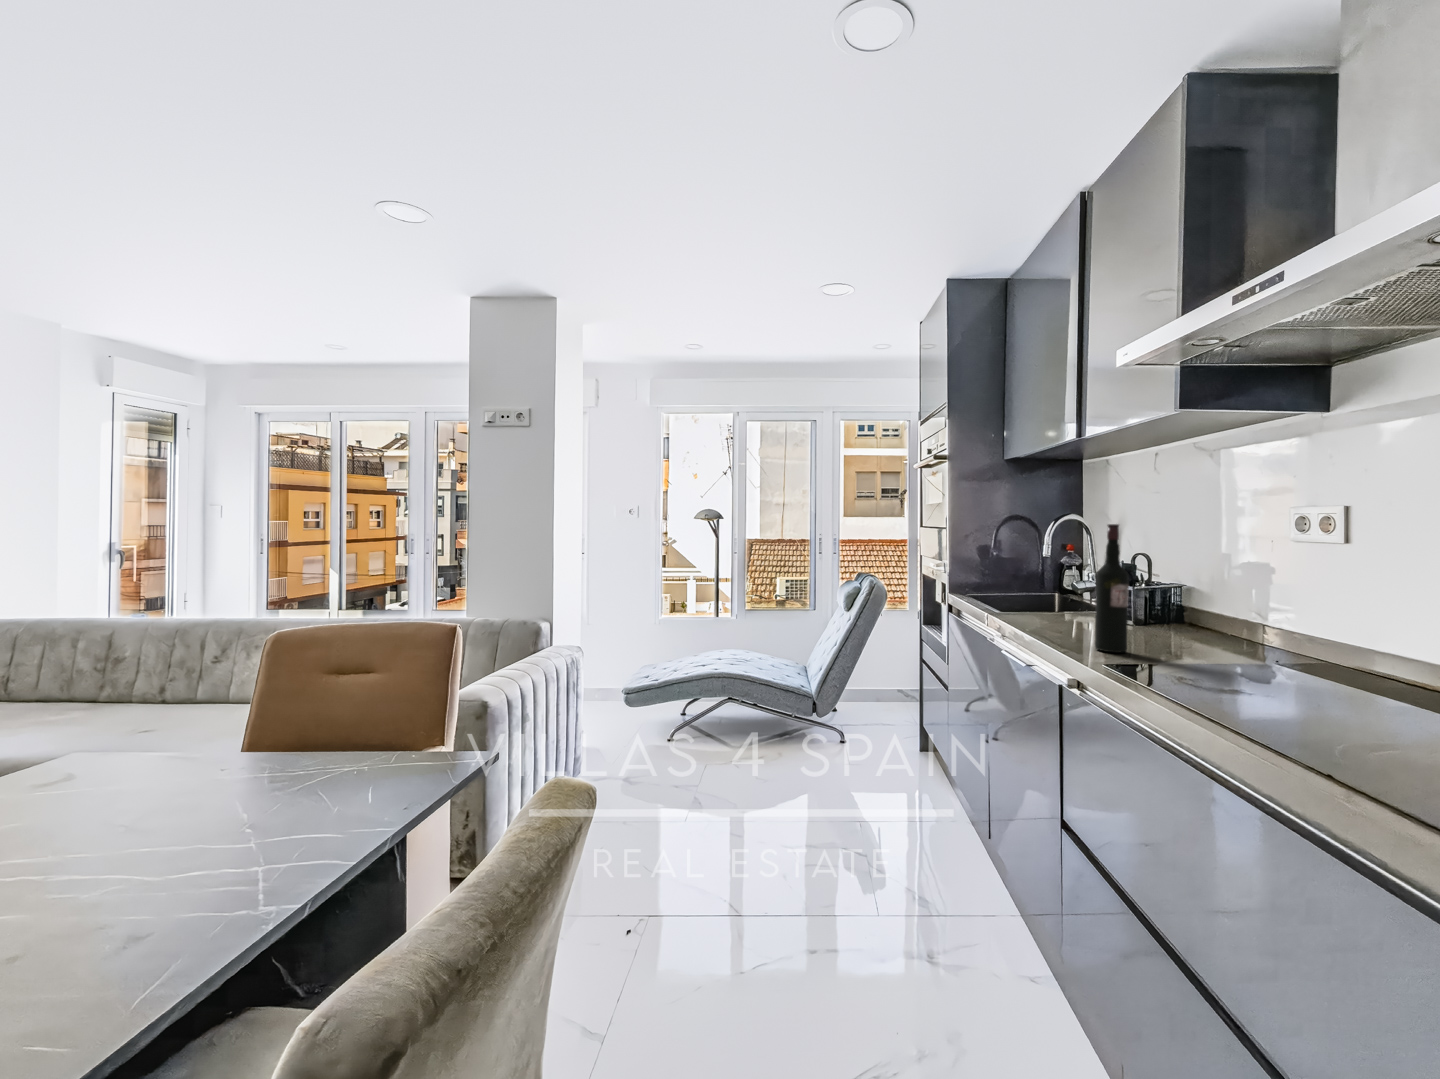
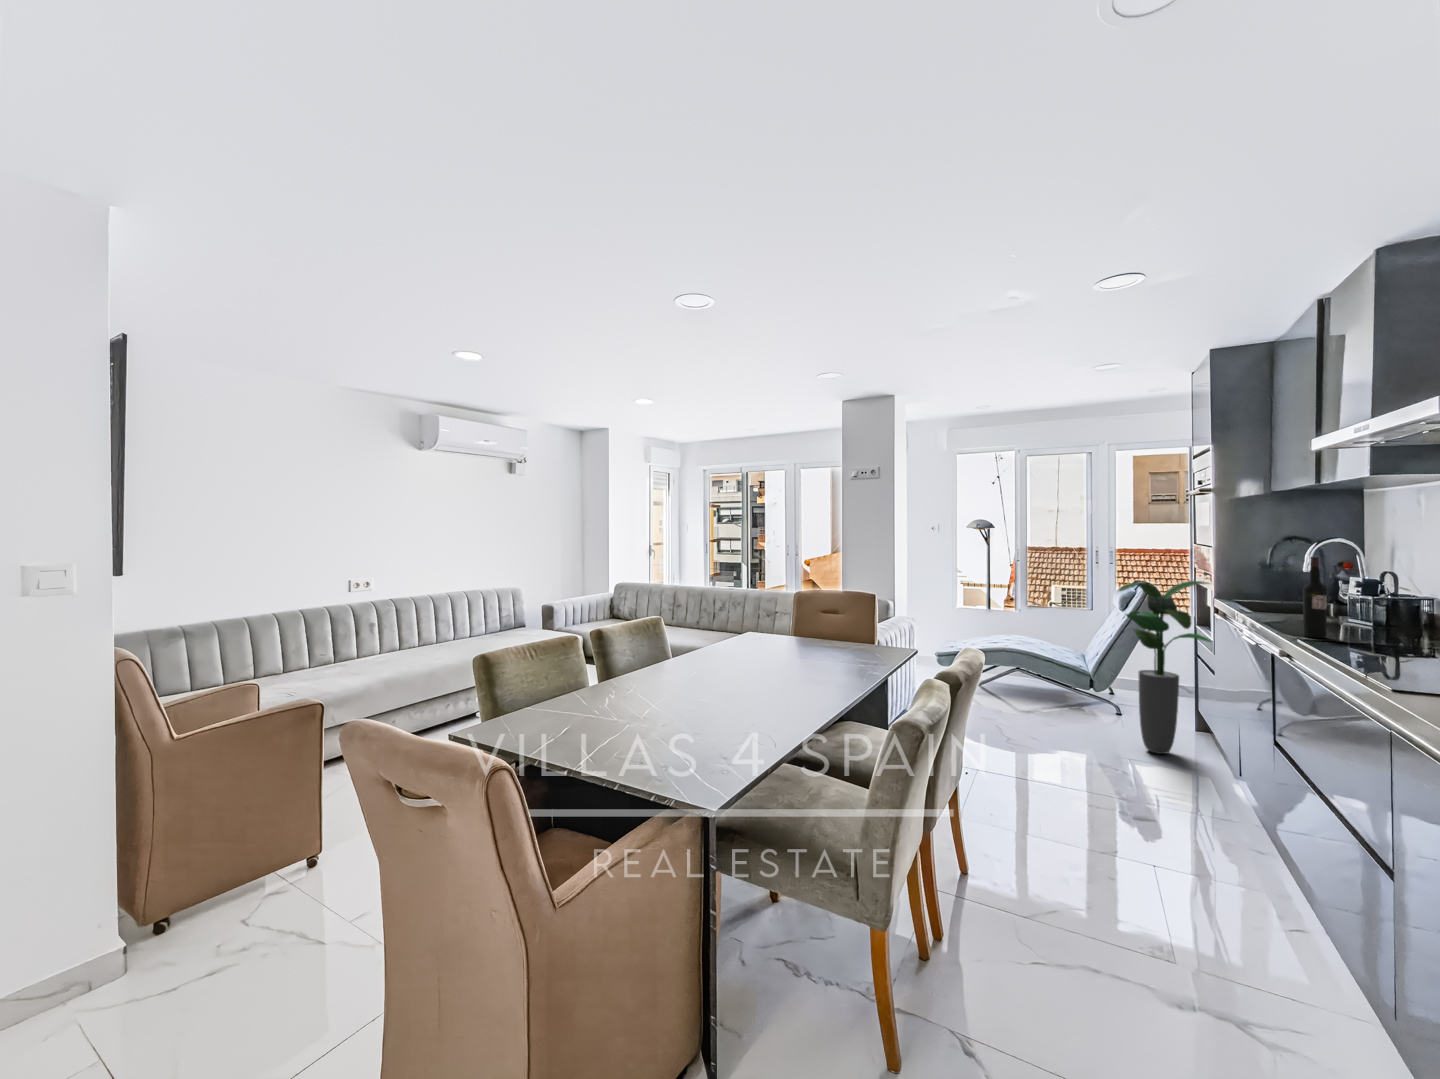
potted plant: none [843,570,946,794] -> present [1120,581,1211,754]

